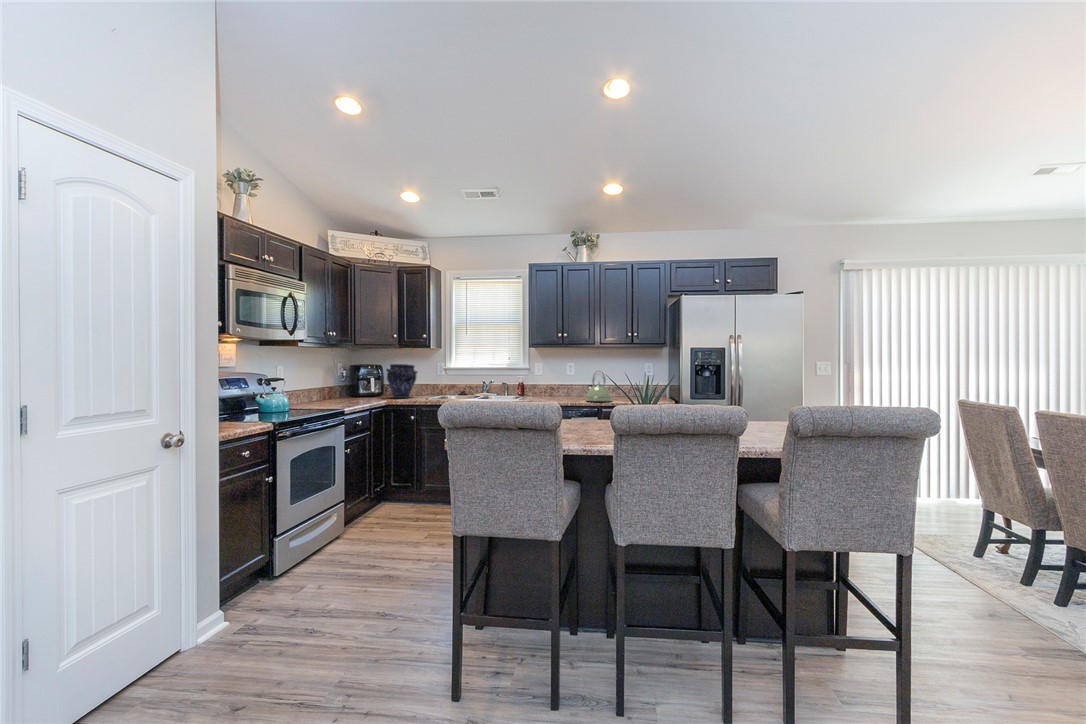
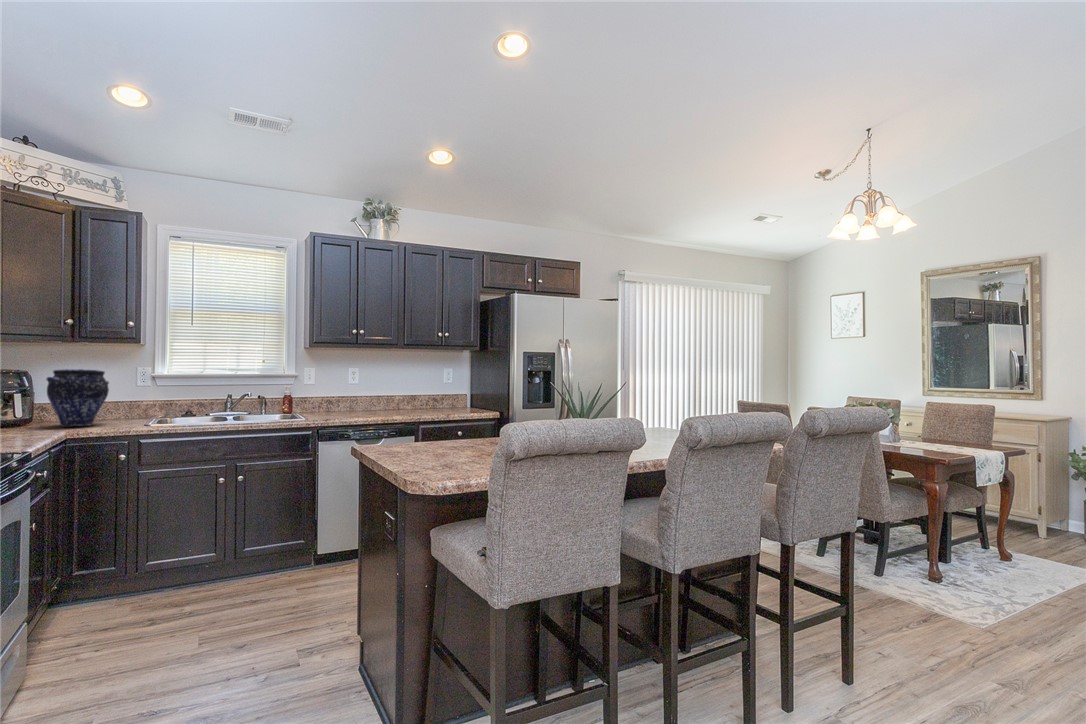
kettle: present [586,373,612,401] -> none [394,378,430,416]

